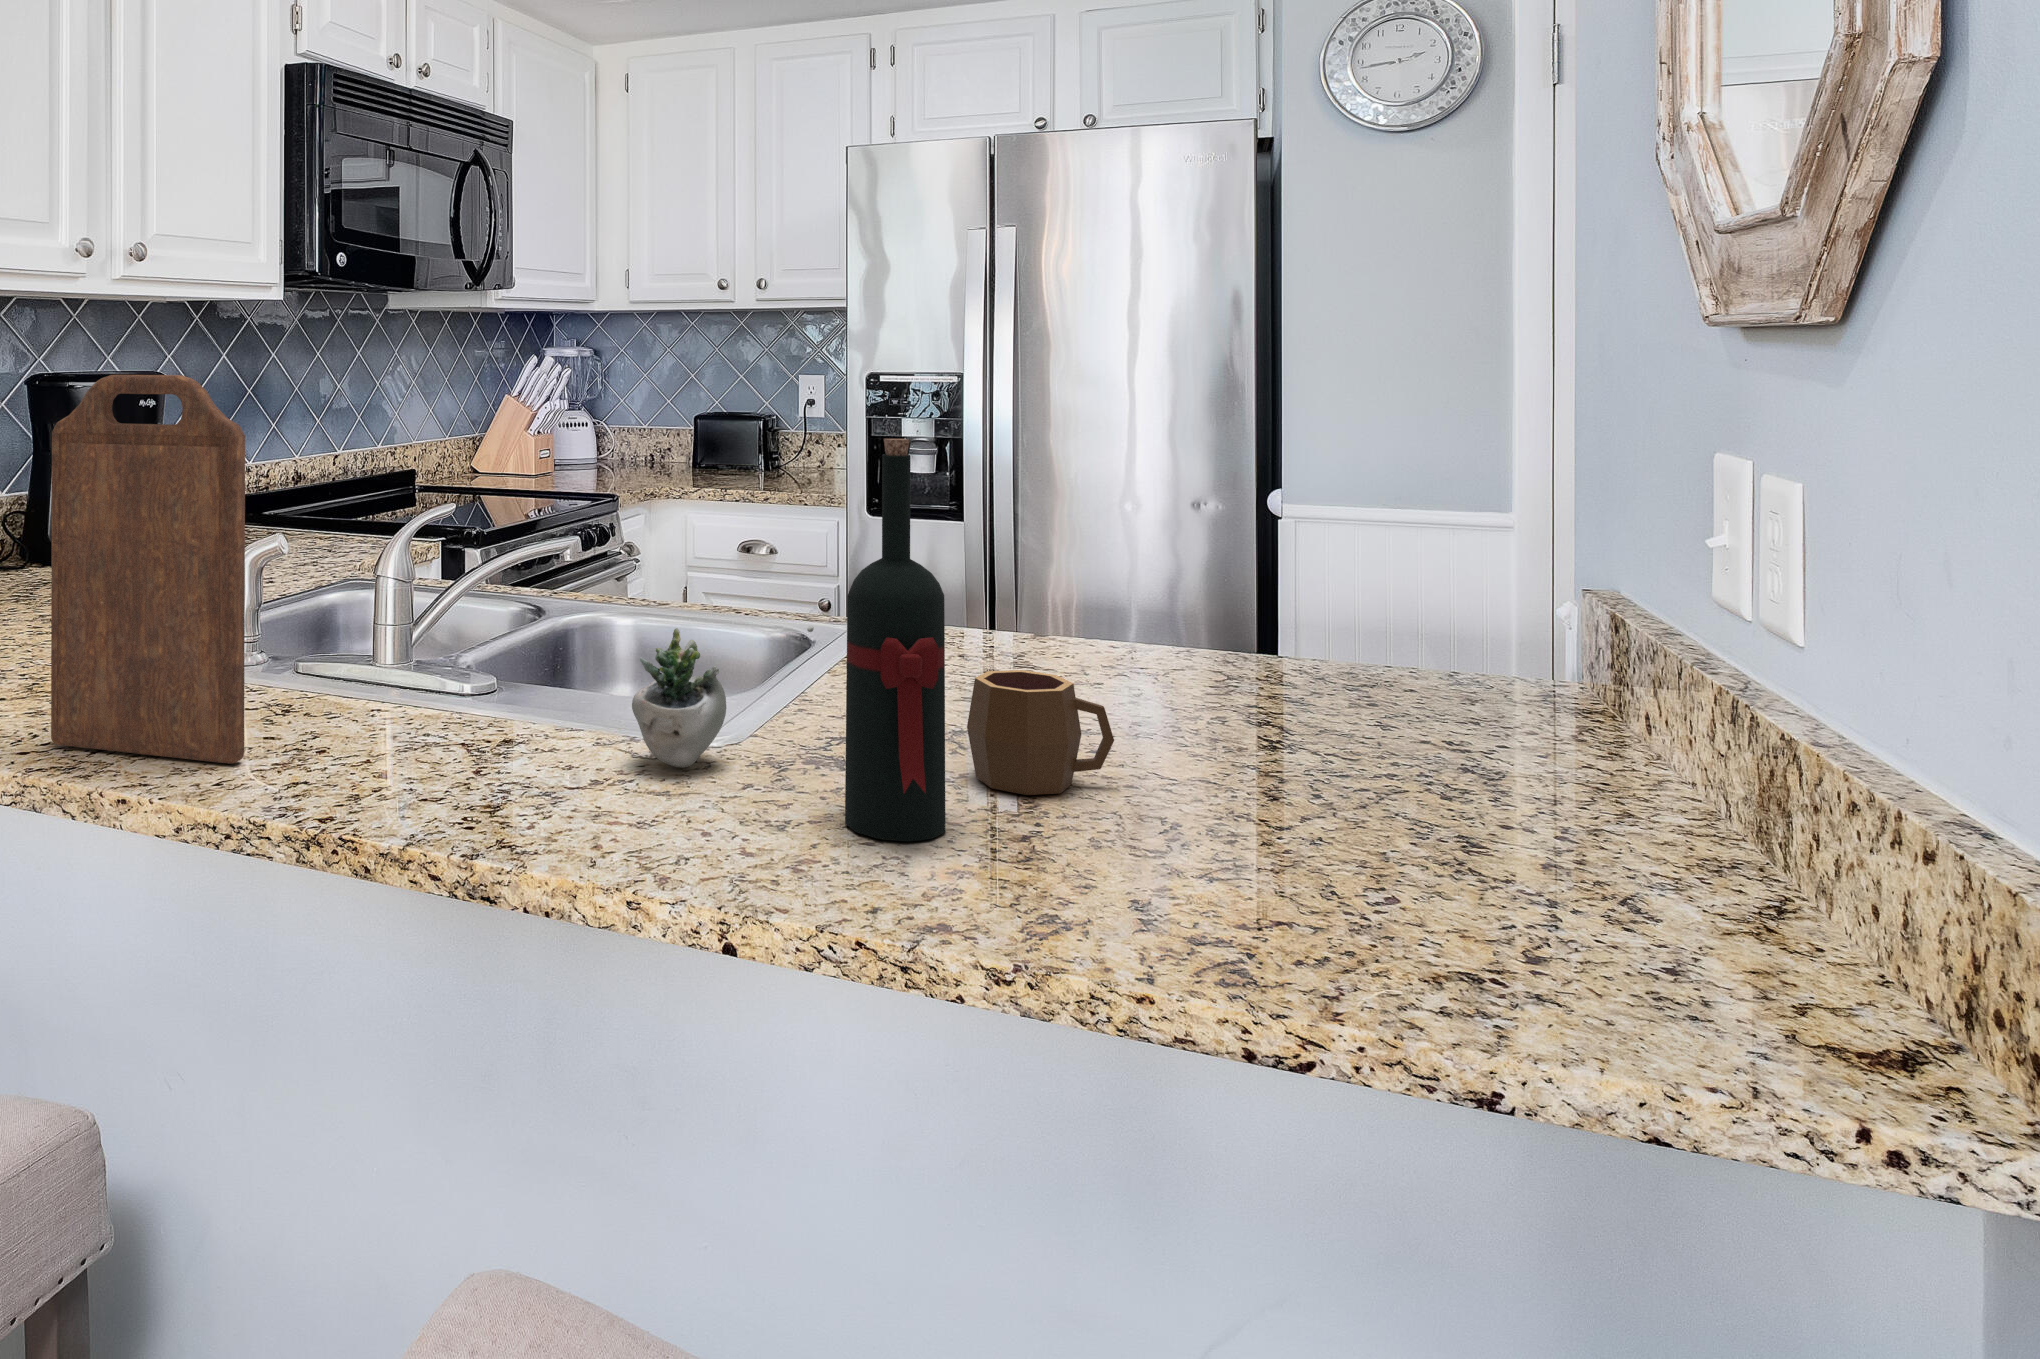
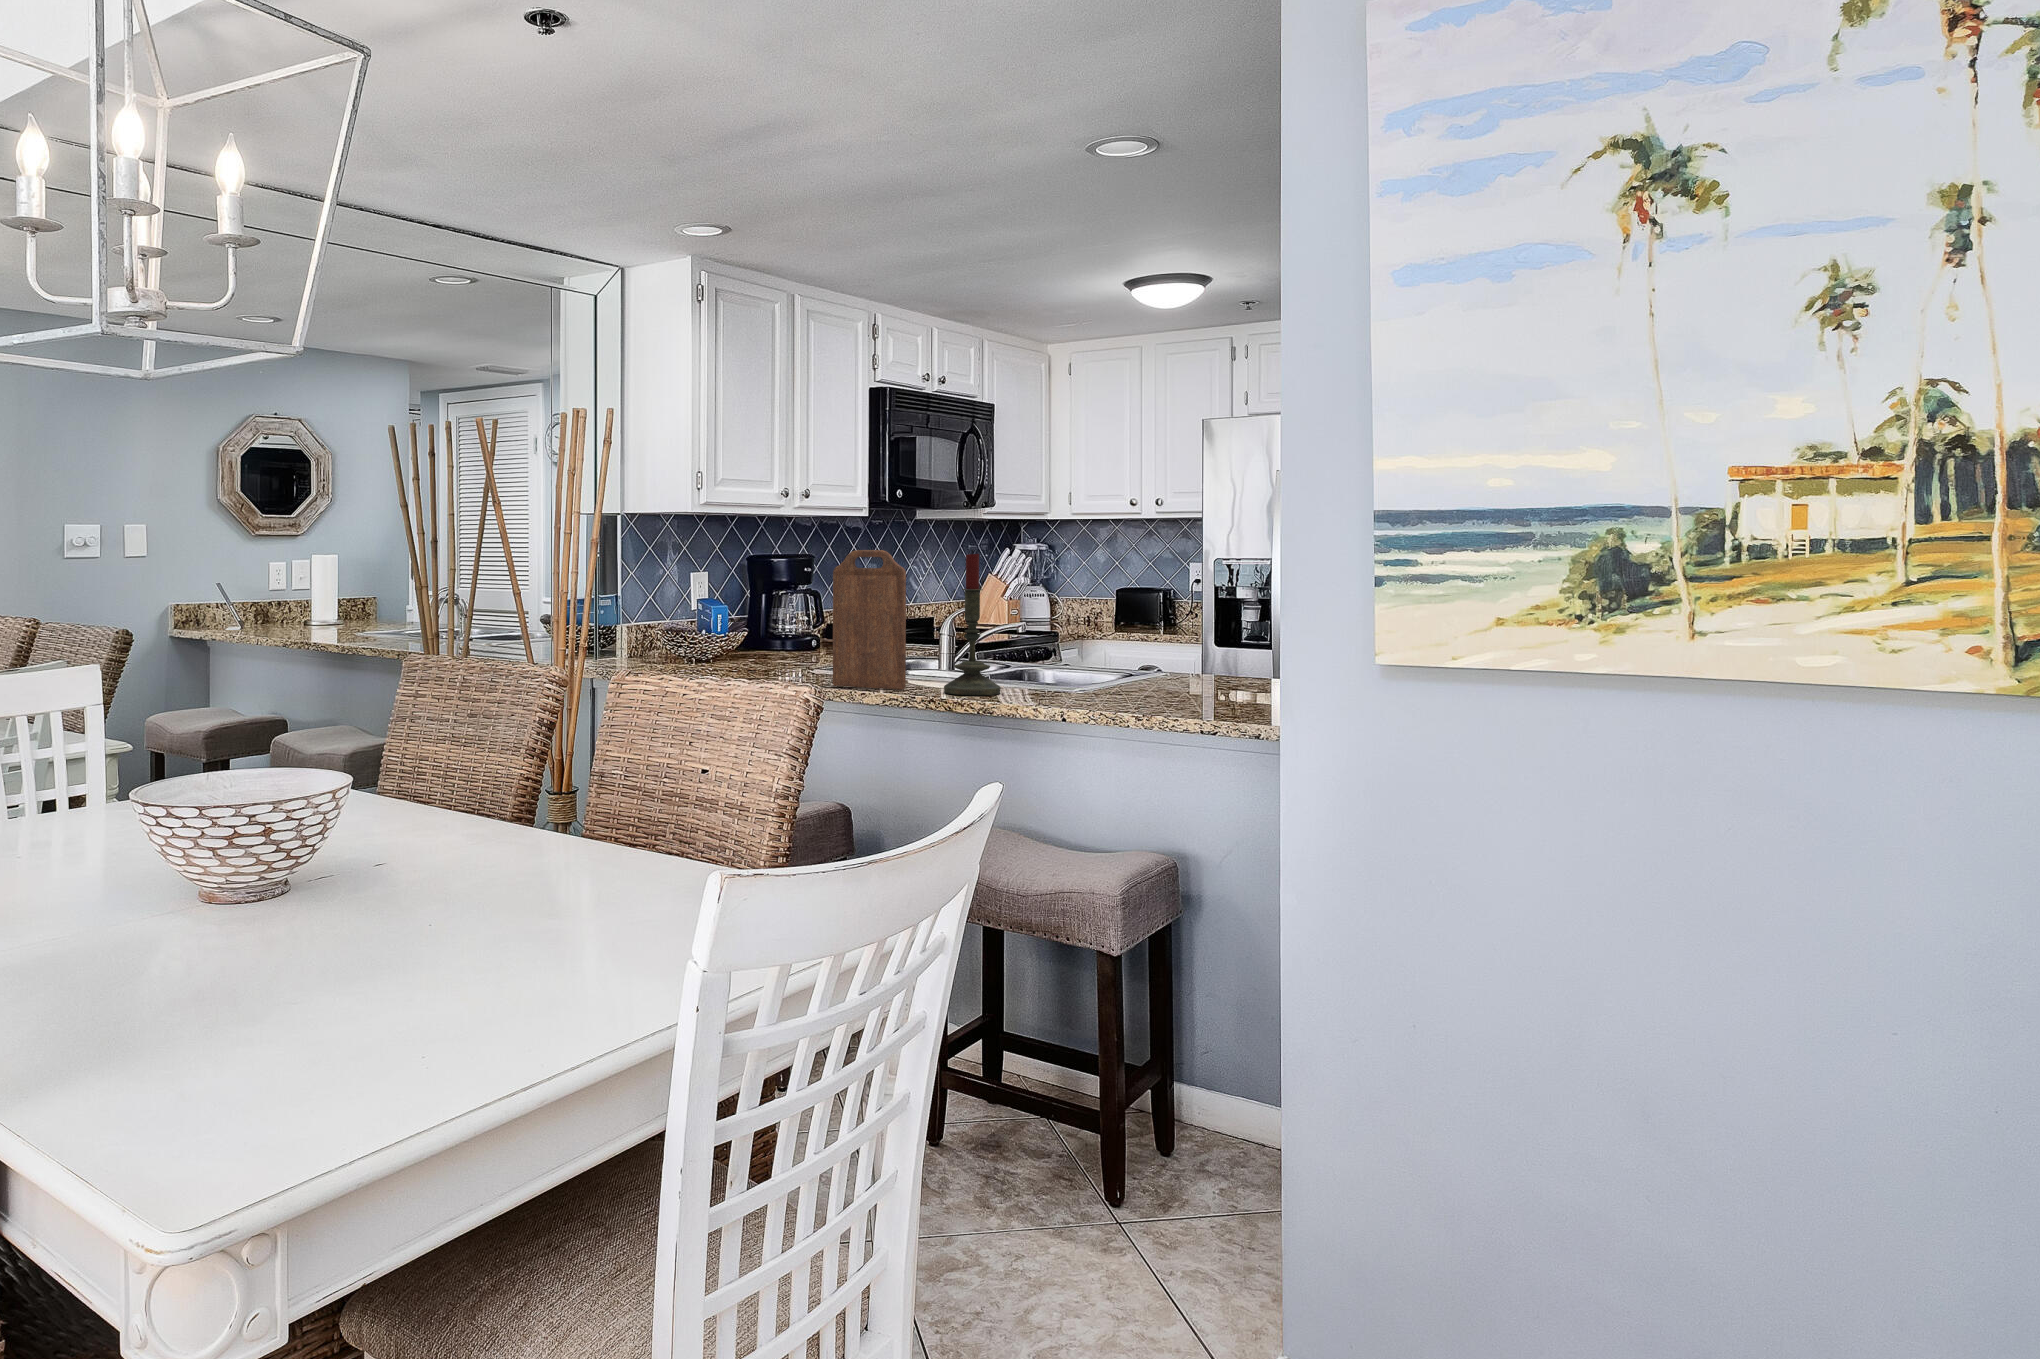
candle: none [344,375,503,802] -> present [944,550,1000,695]
wine bottle: present [845,439,945,842] -> none [1120,570,1155,703]
succulent plant: present [632,626,814,768] -> none [1048,640,1115,693]
mug: present [967,670,1114,795] -> none [1173,659,1227,699]

